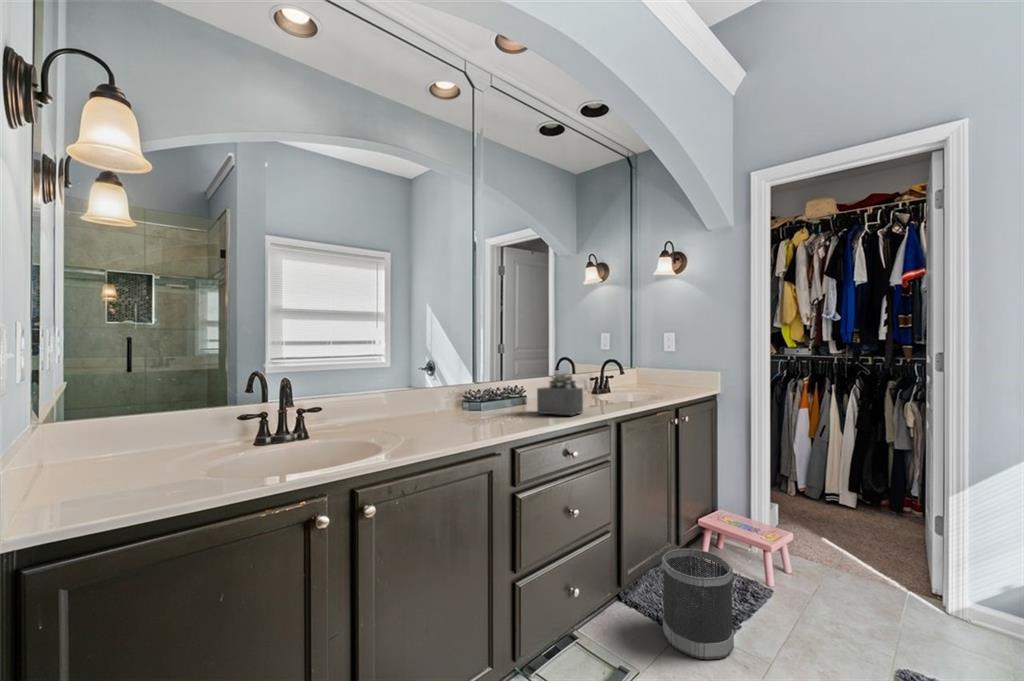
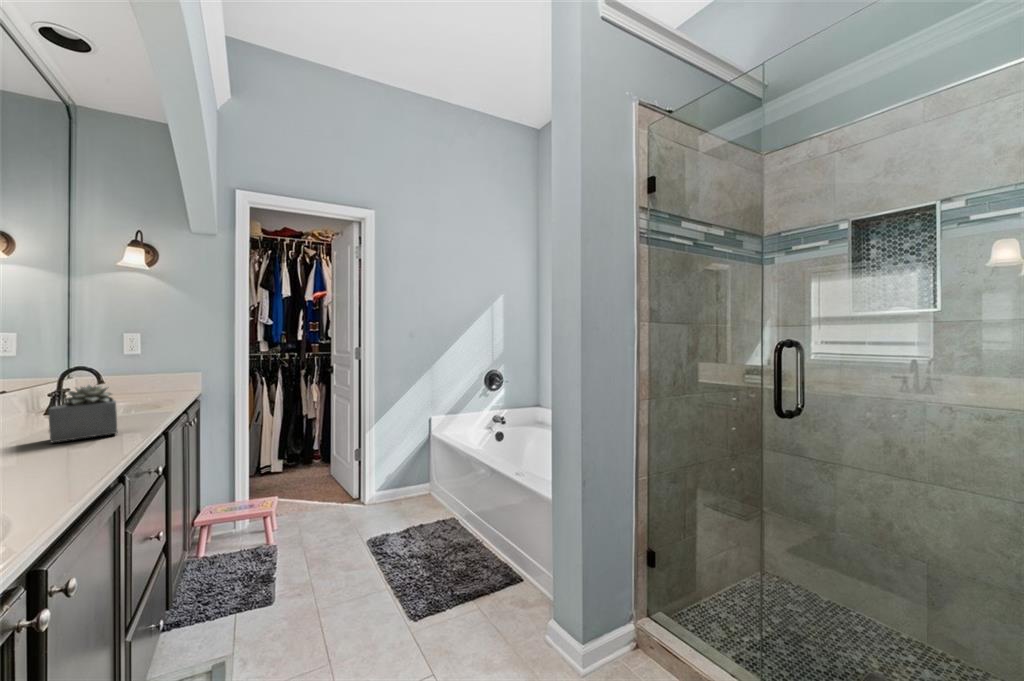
wastebasket: present [662,549,734,659] -> none [216,527,285,623]

